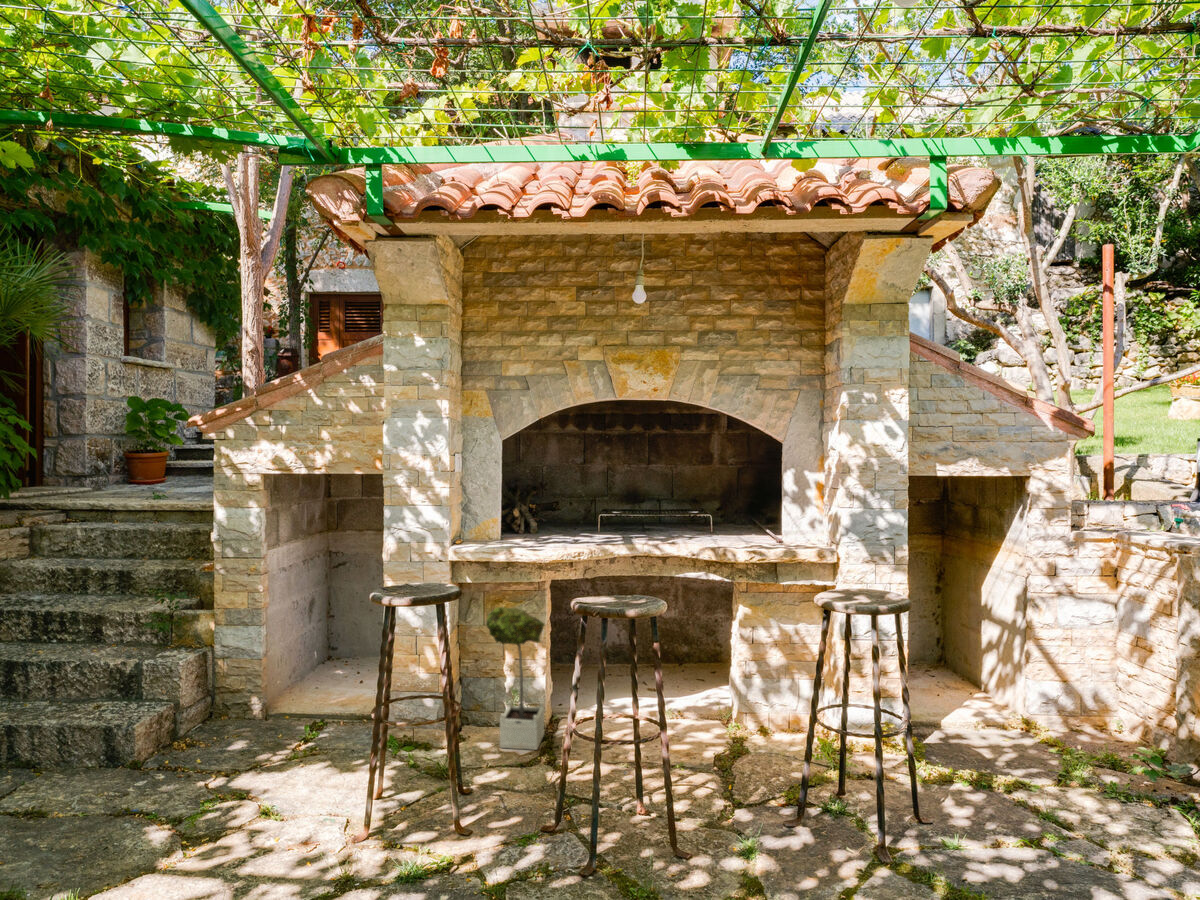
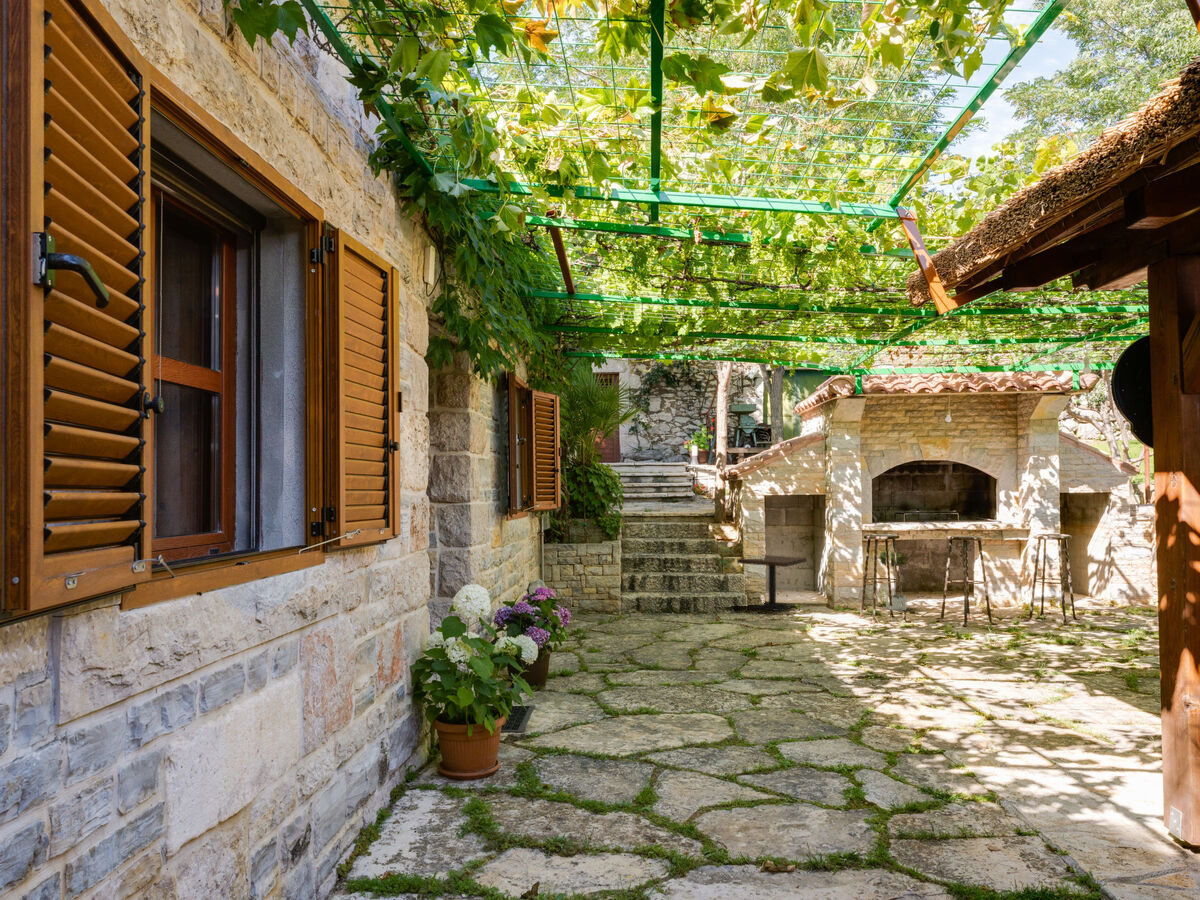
side table: none [156,603,335,753] -> present [737,555,807,611]

